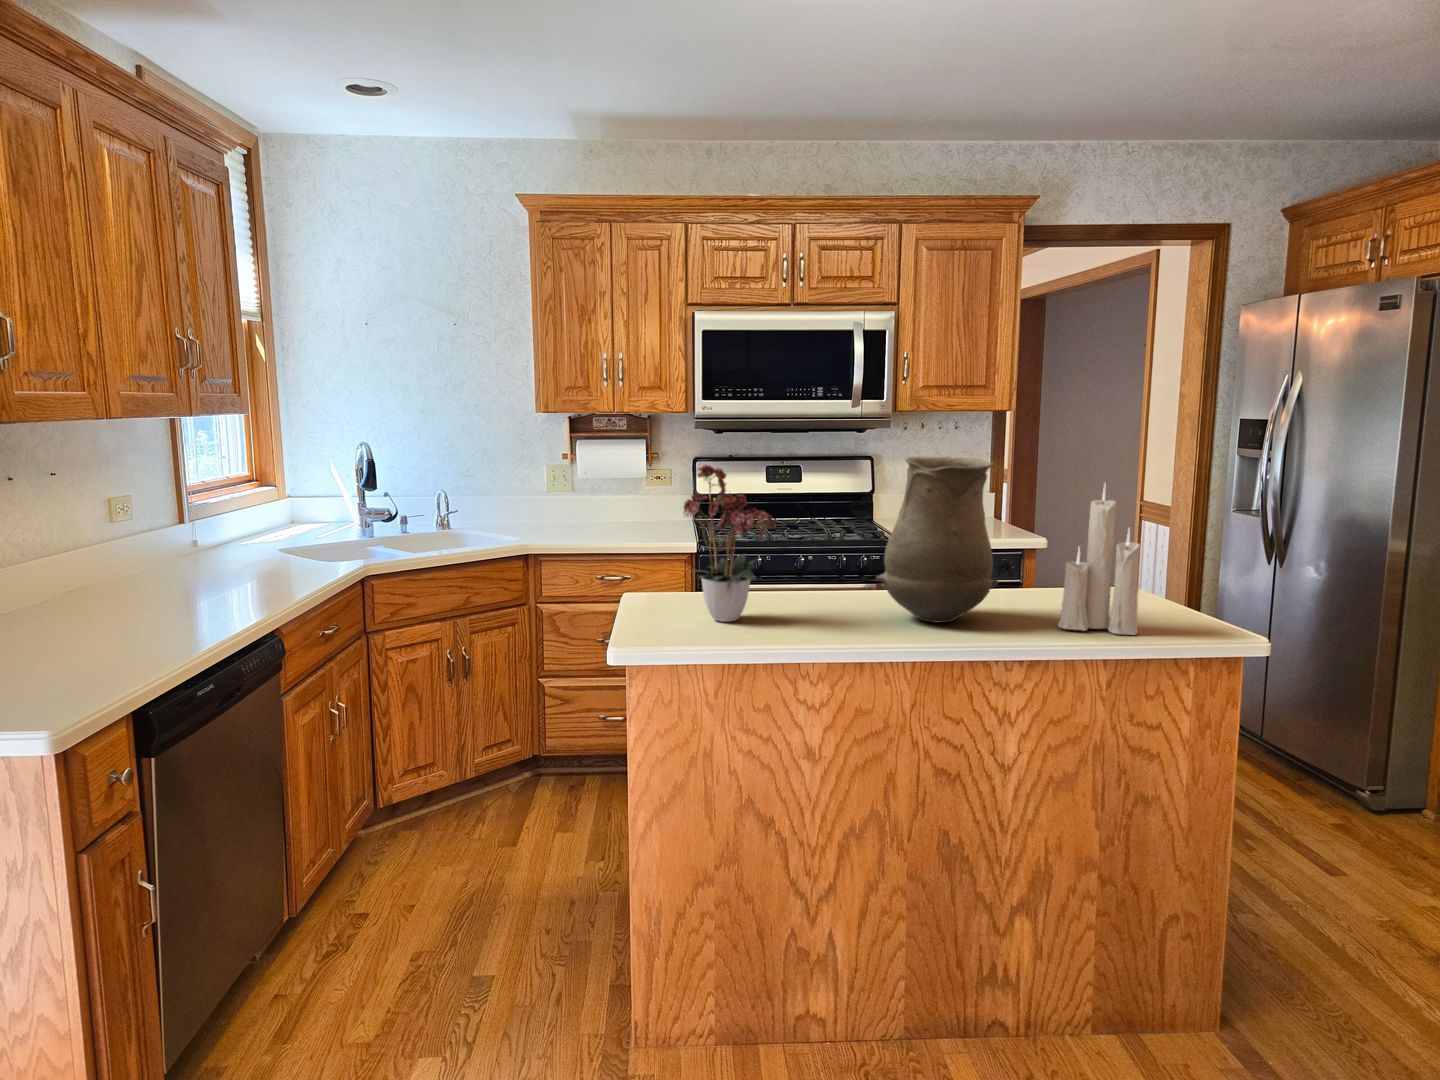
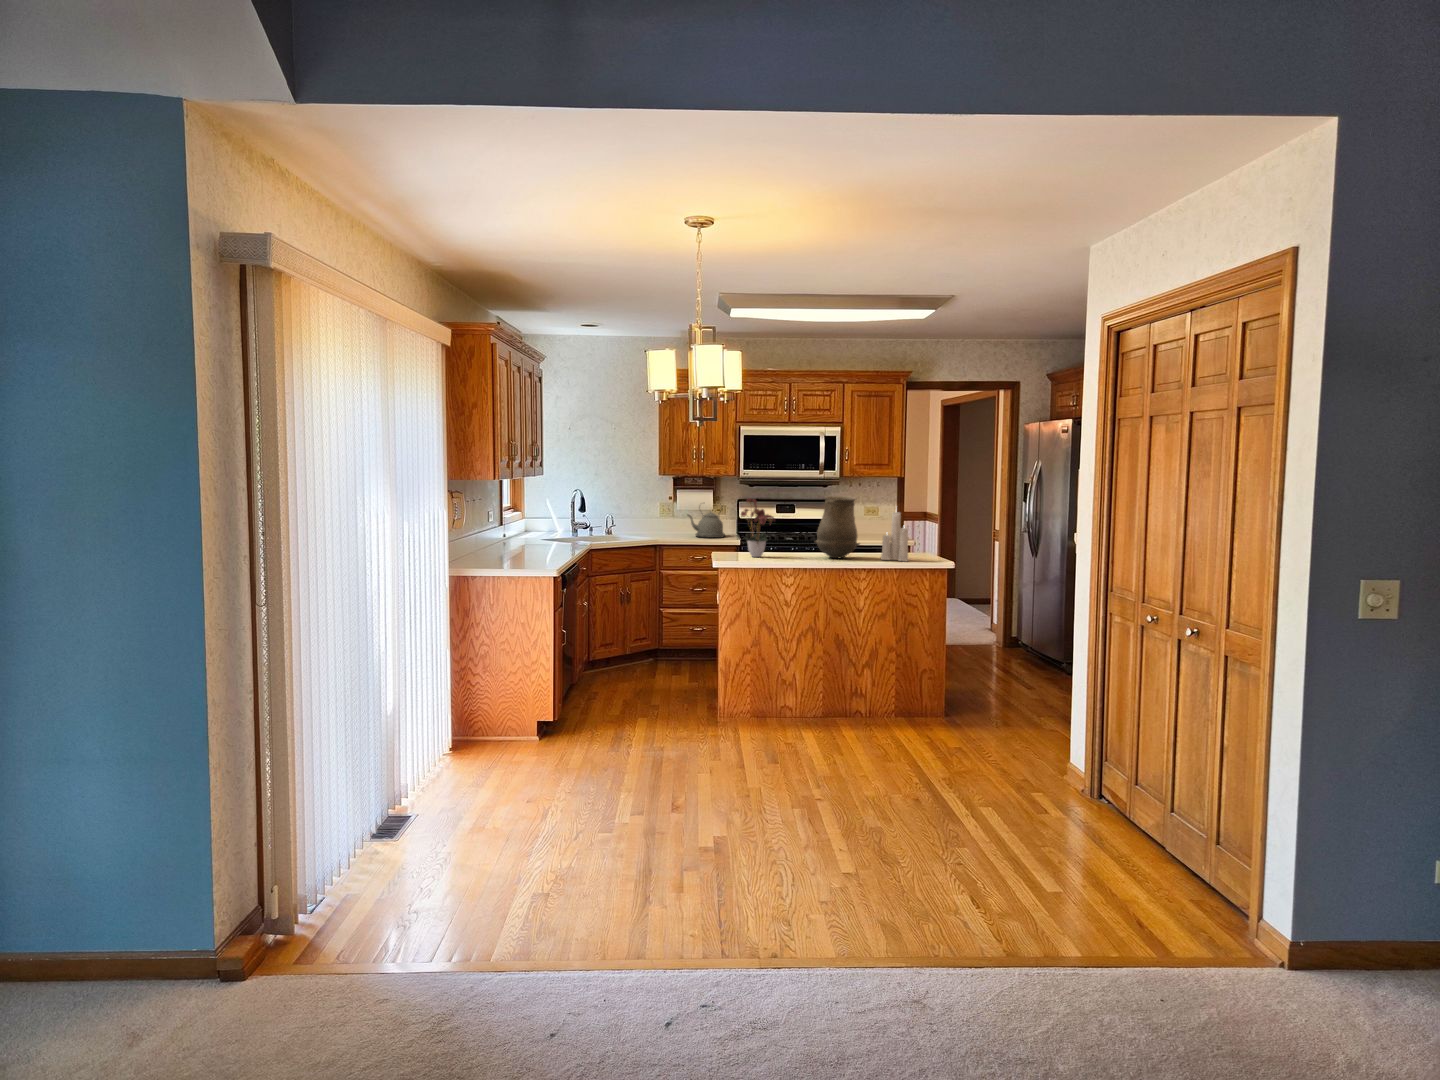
kettle: none [592,465,669,535] -> present [688,512,725,538]

